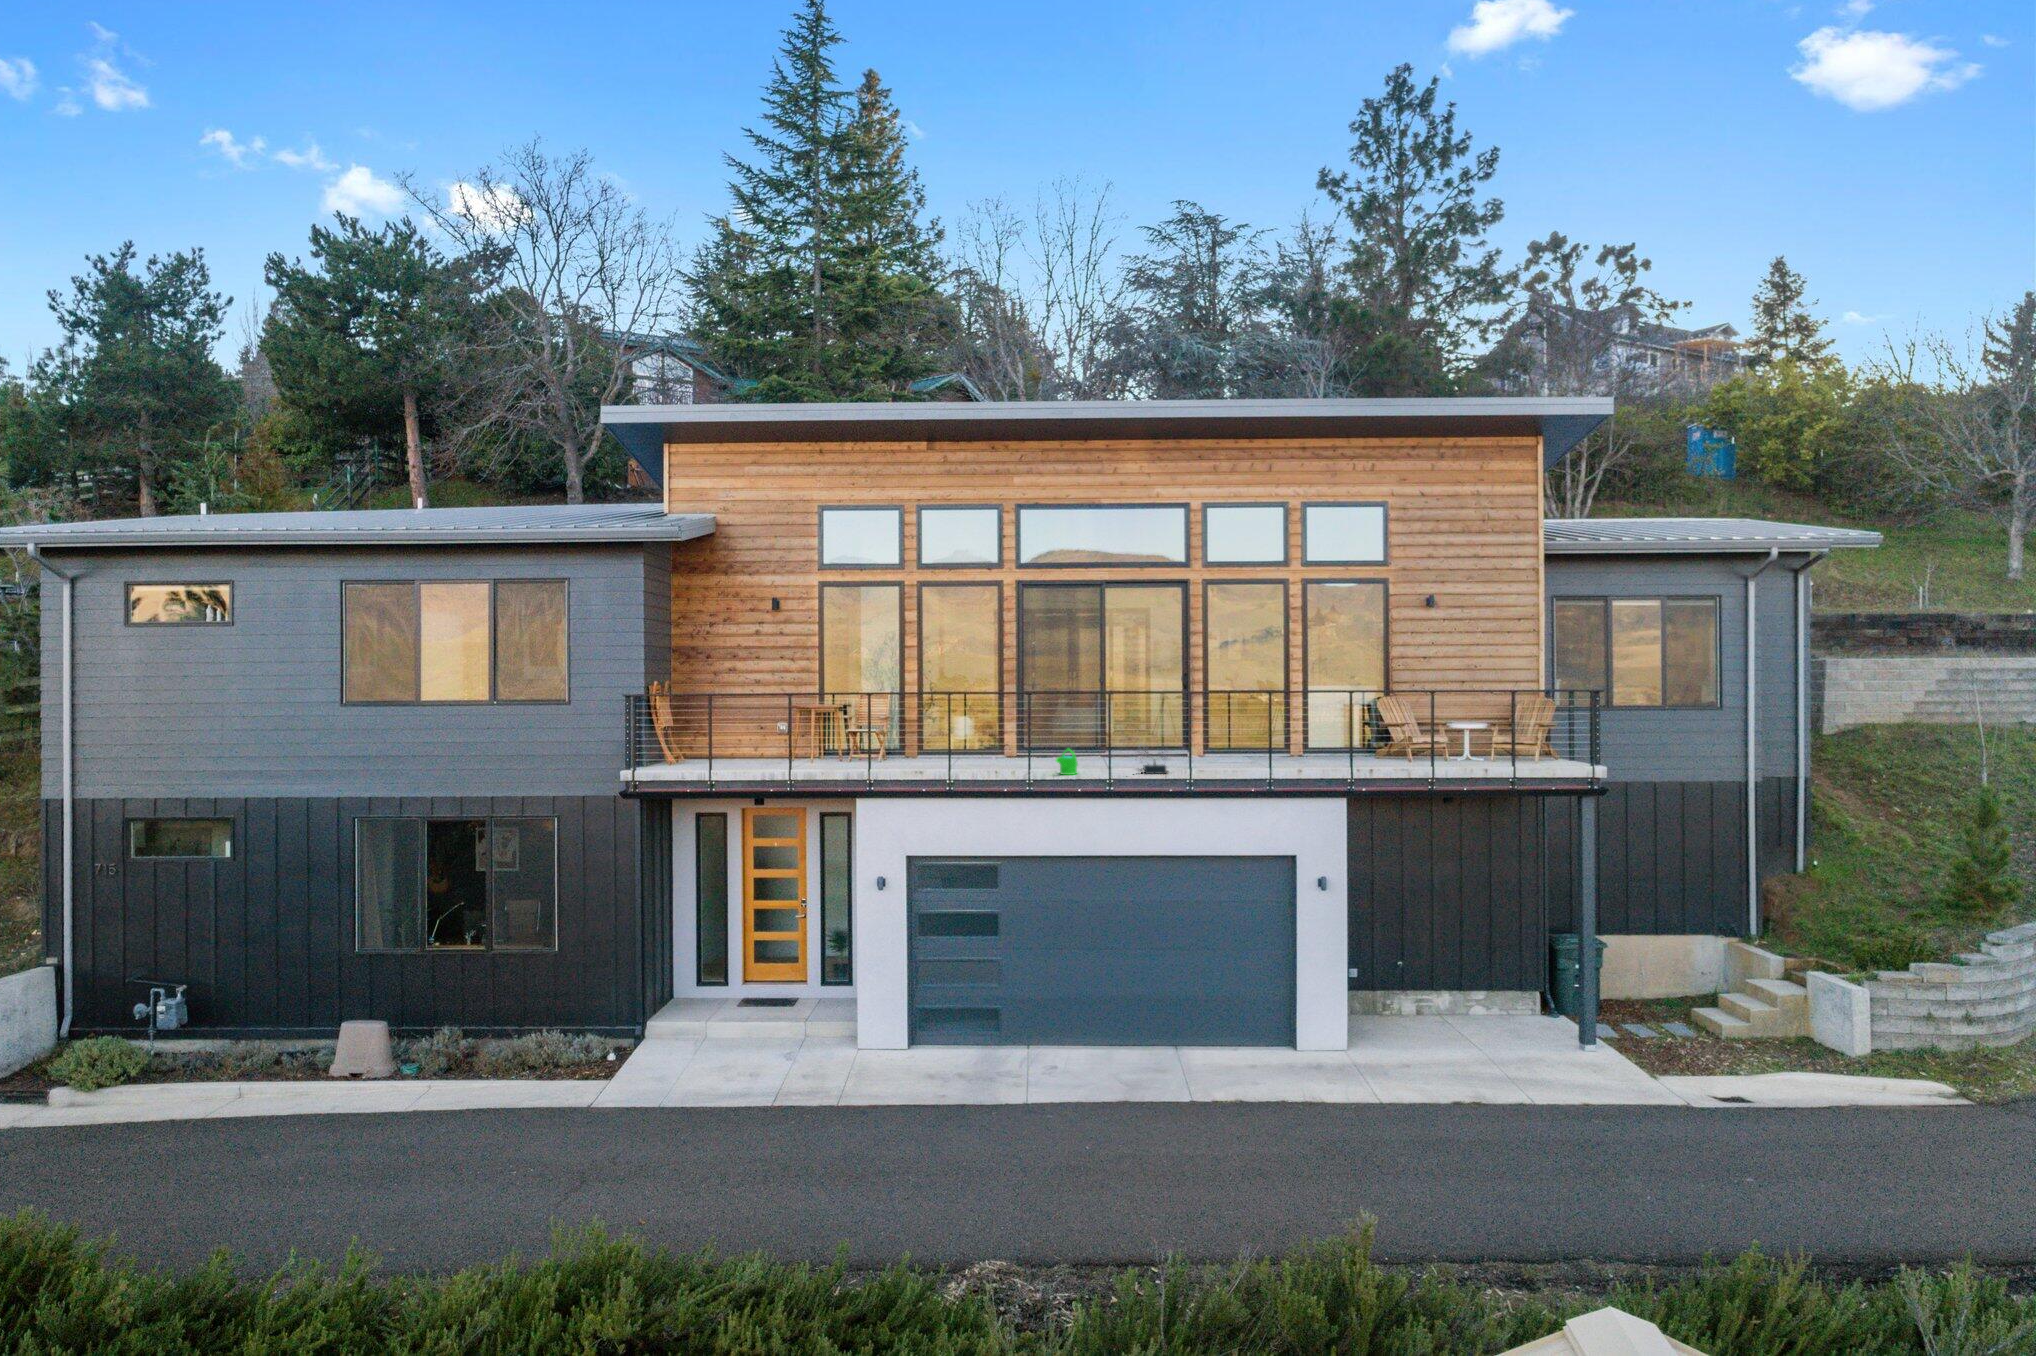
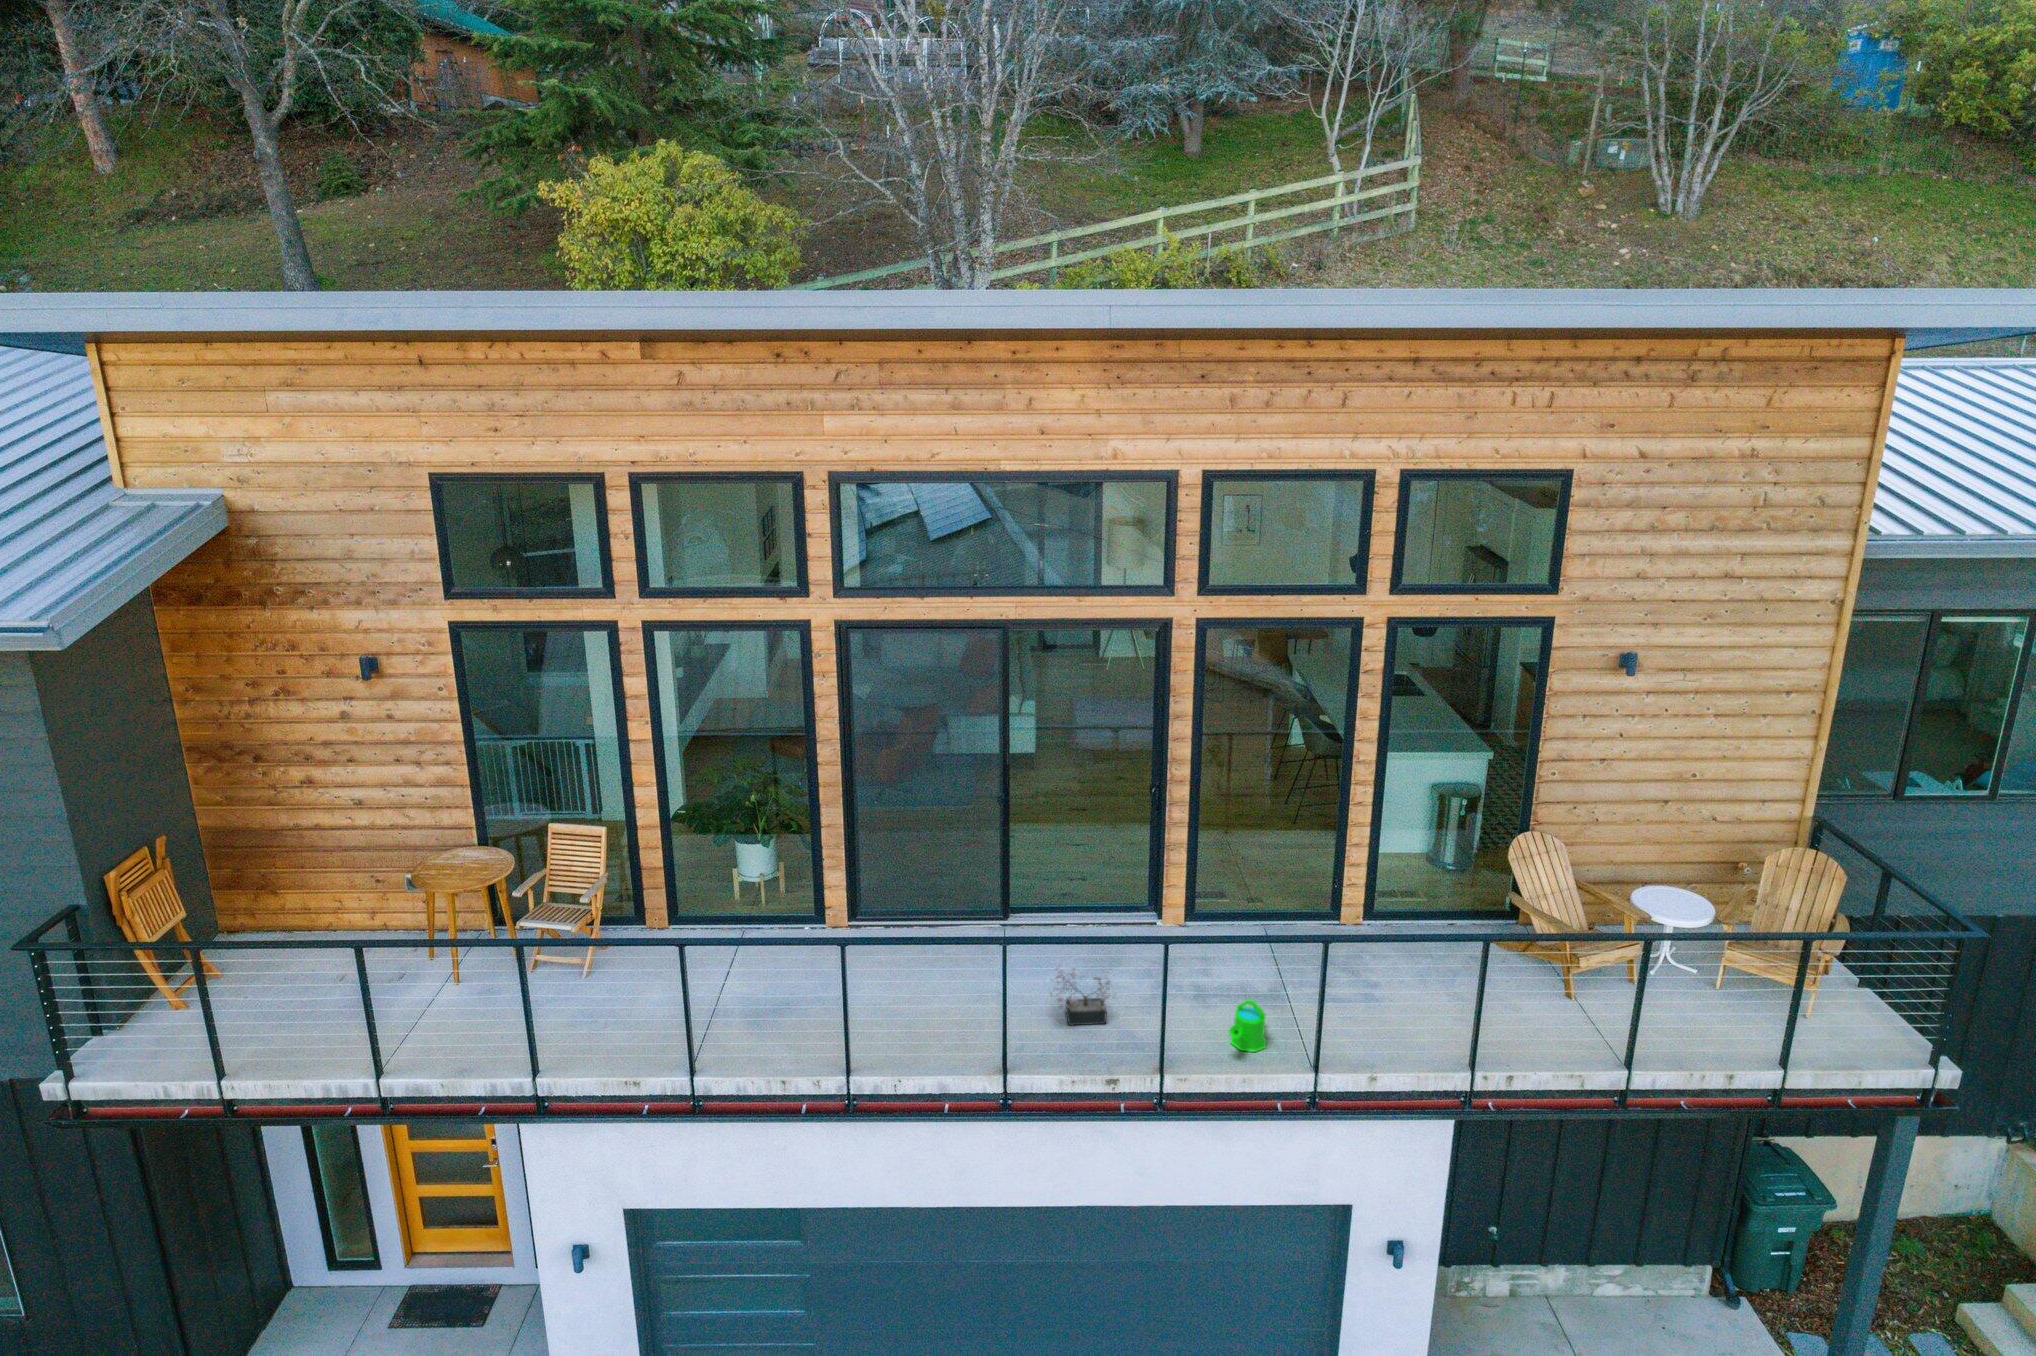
watering can: present [1056,749,1078,775] -> present [1229,999,1266,1052]

